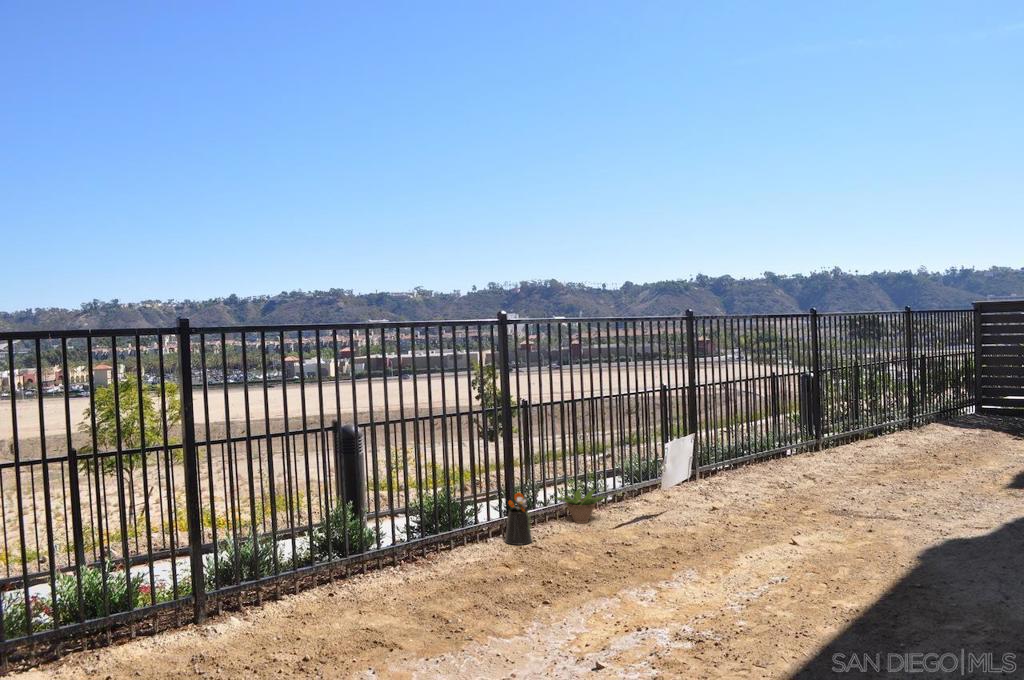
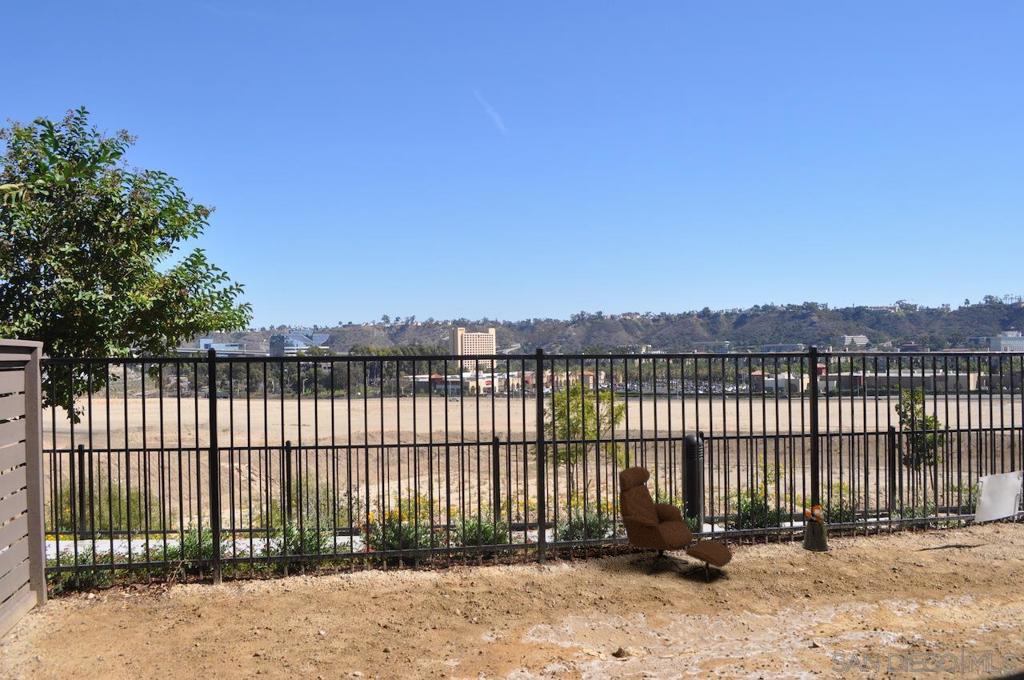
lounge chair: none [306,471,451,612] -> present [619,467,732,582]
decorative plant: present [557,488,606,523] -> none [860,511,912,543]

